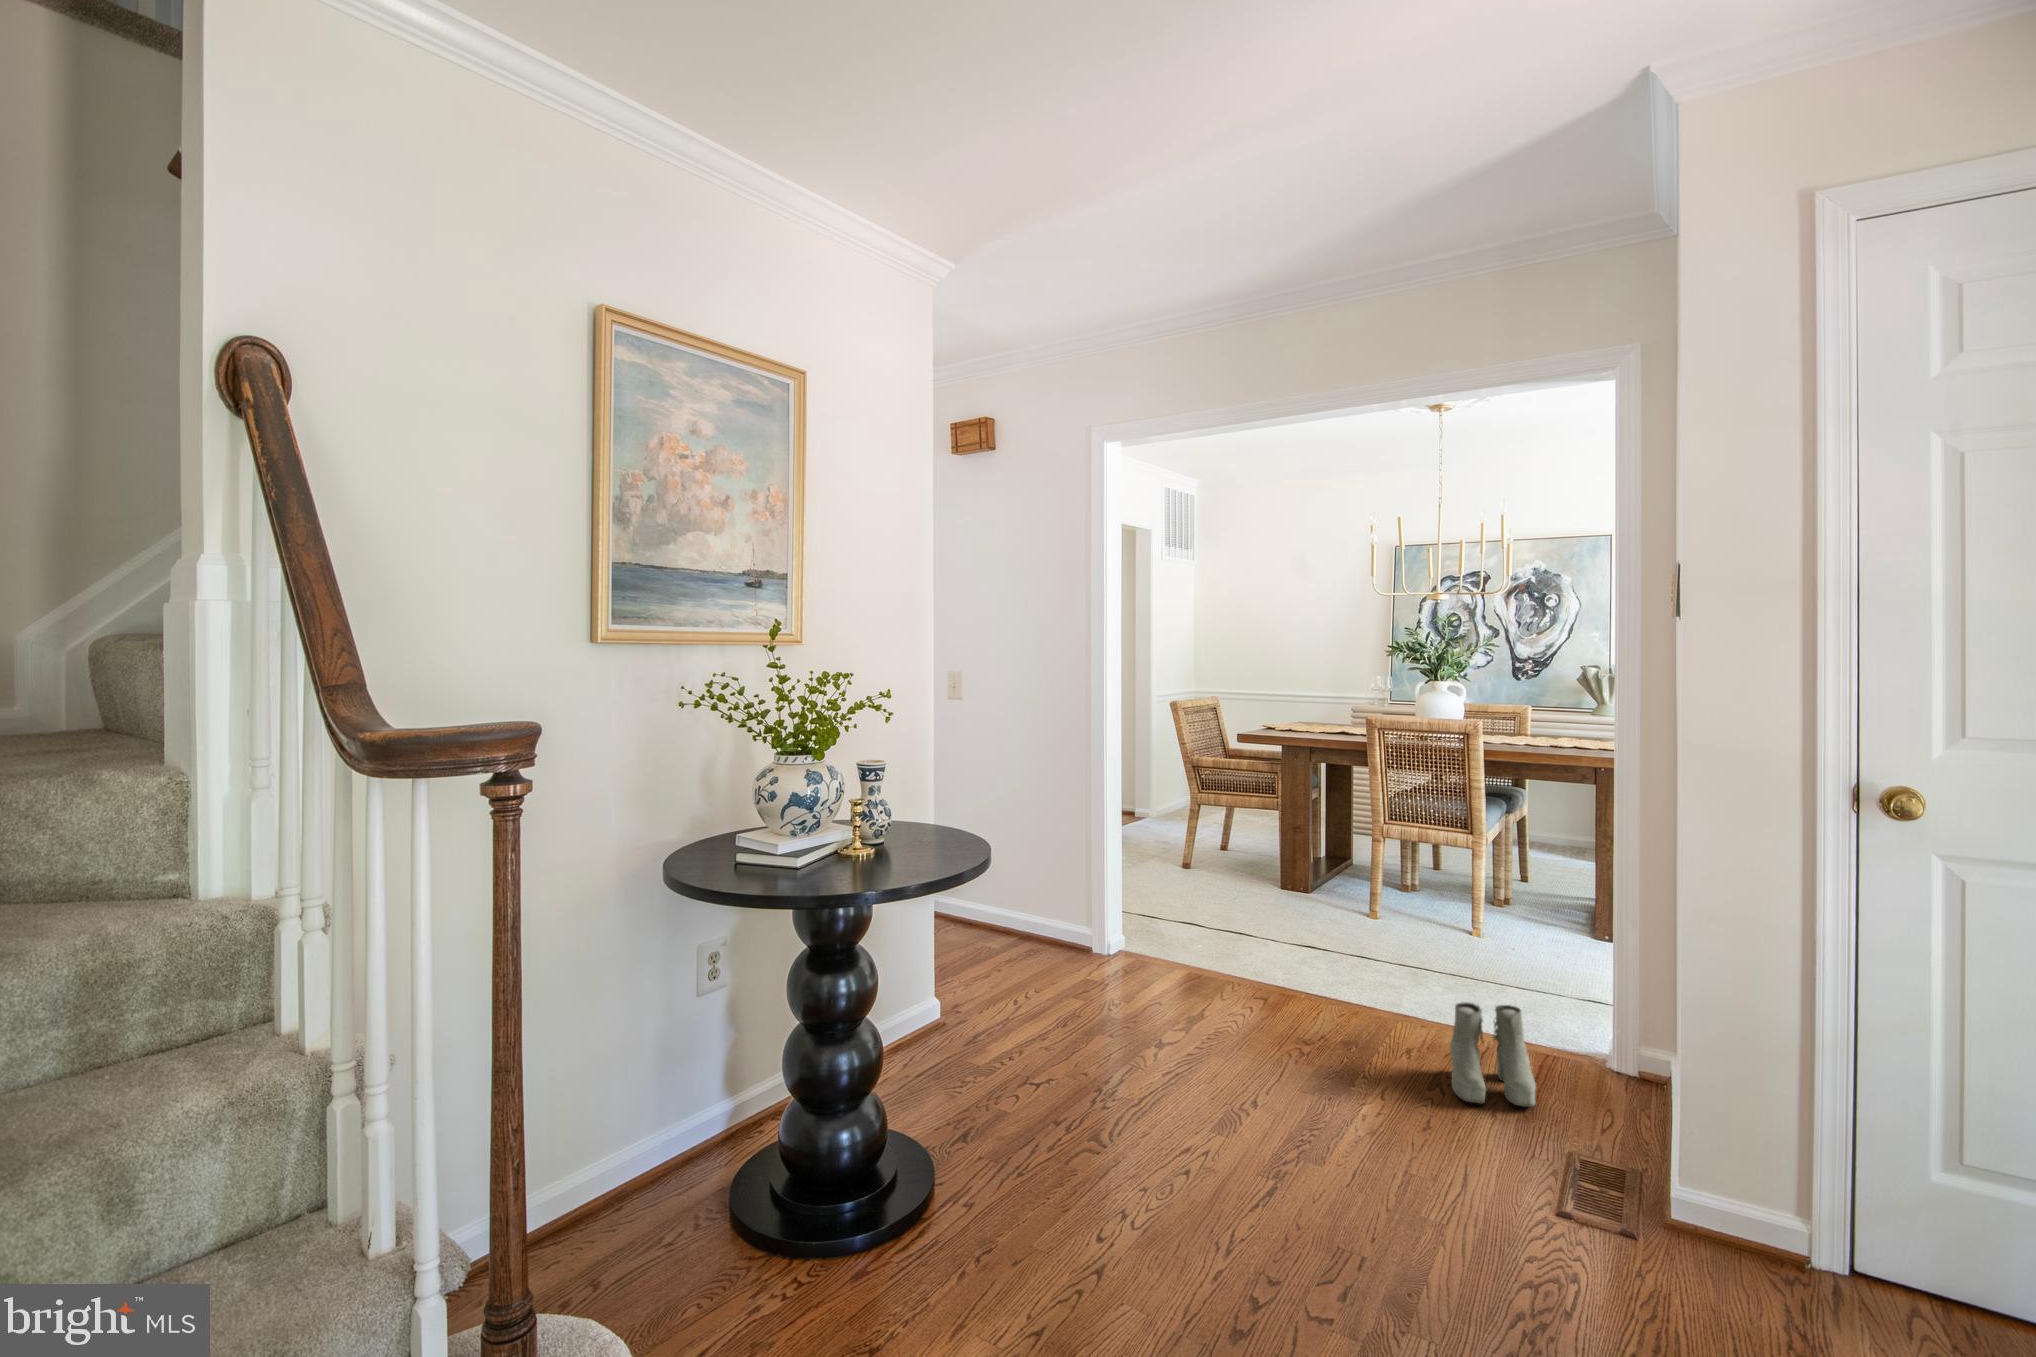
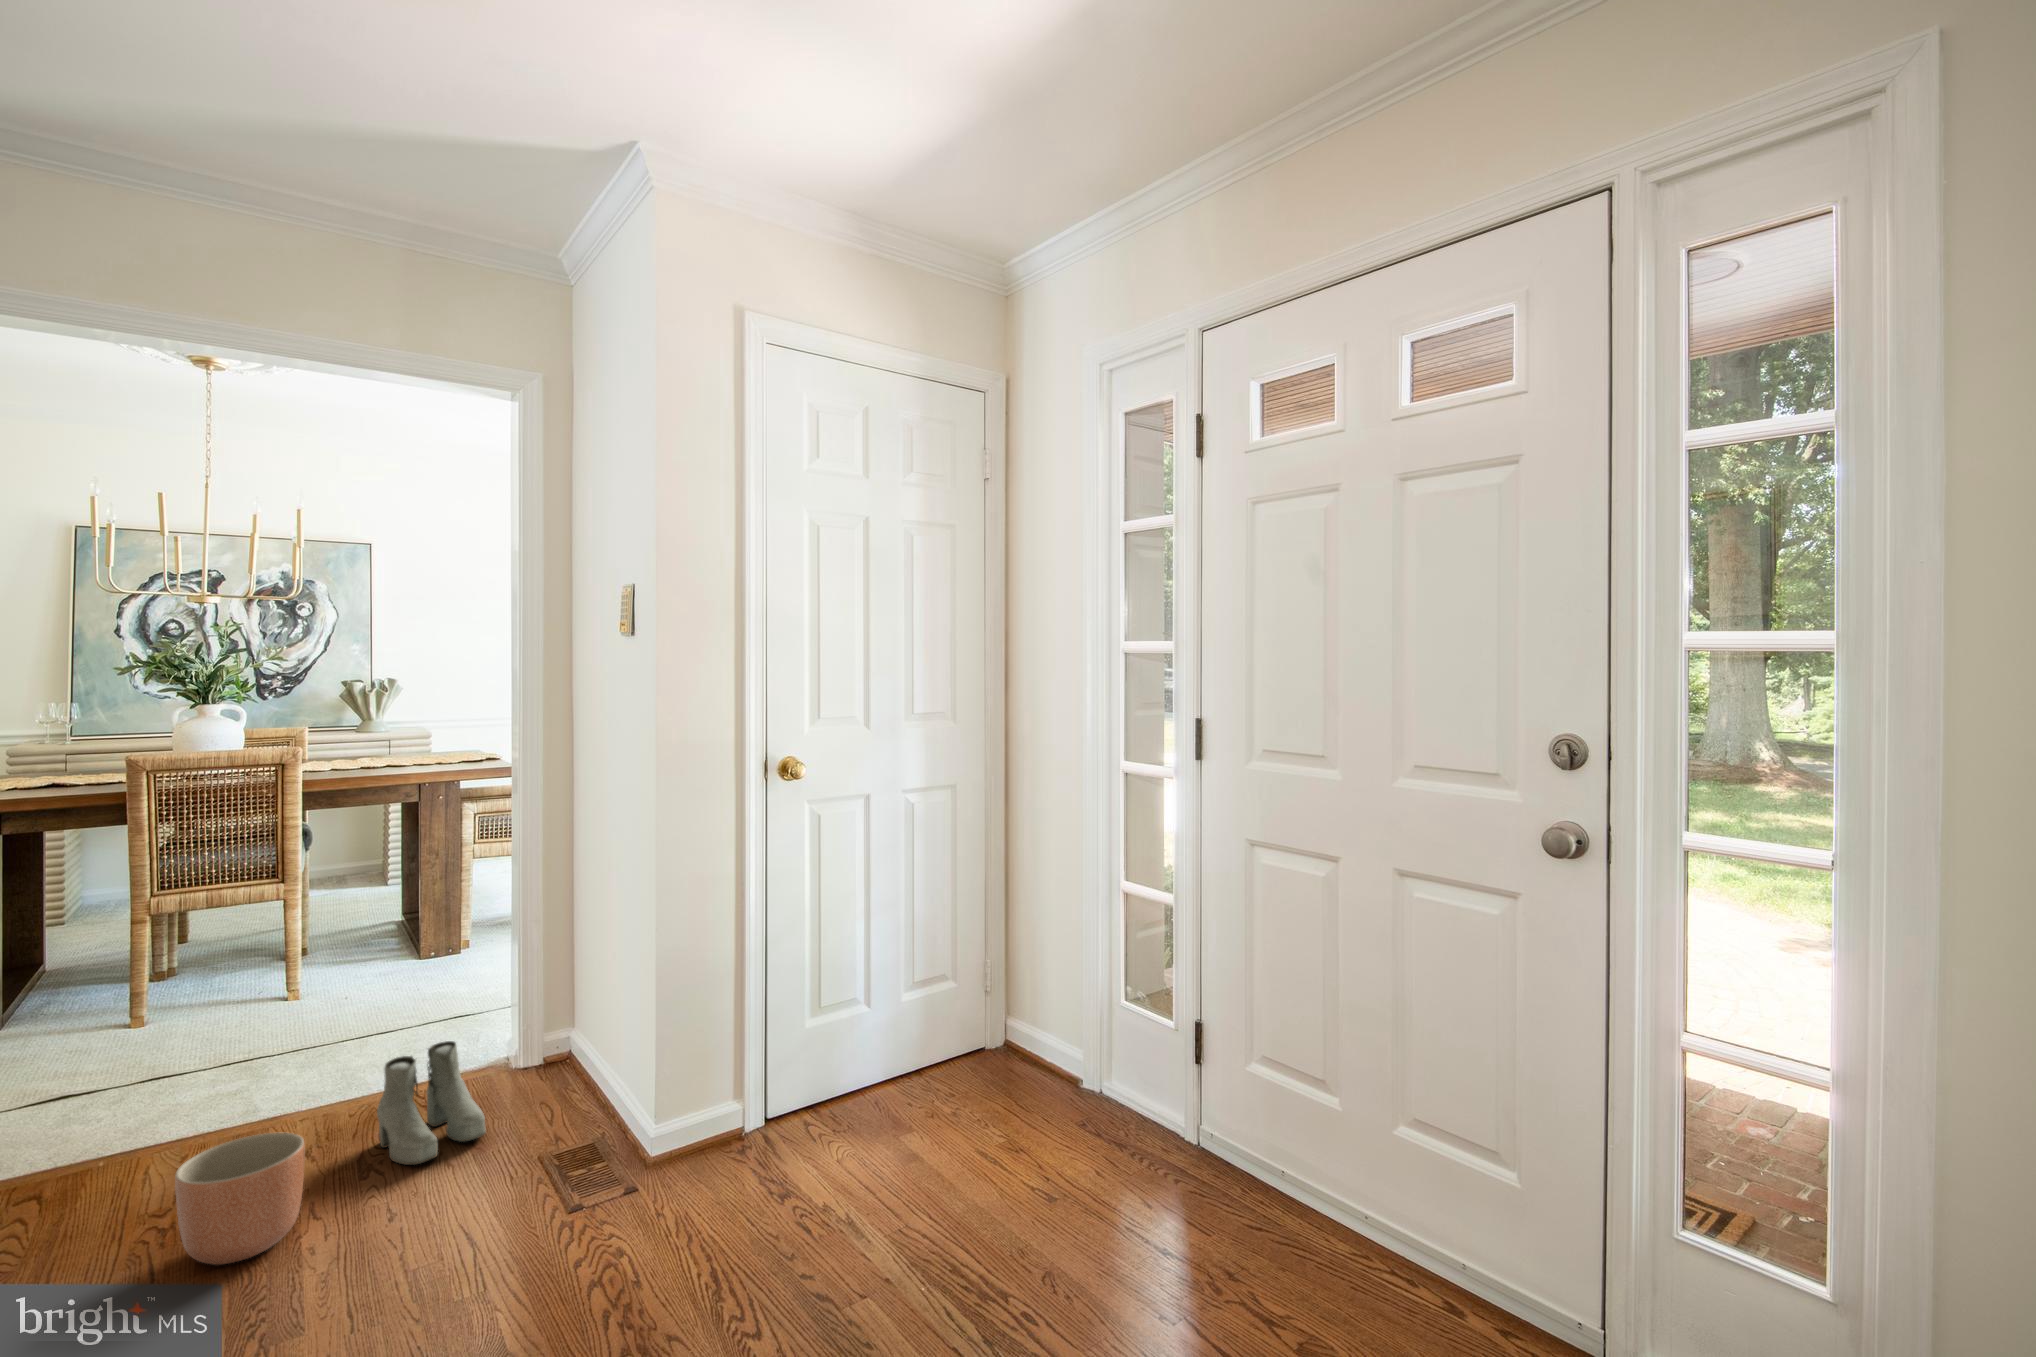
planter: none [1290,1011,1370,1103] -> present [175,1133,304,1265]

